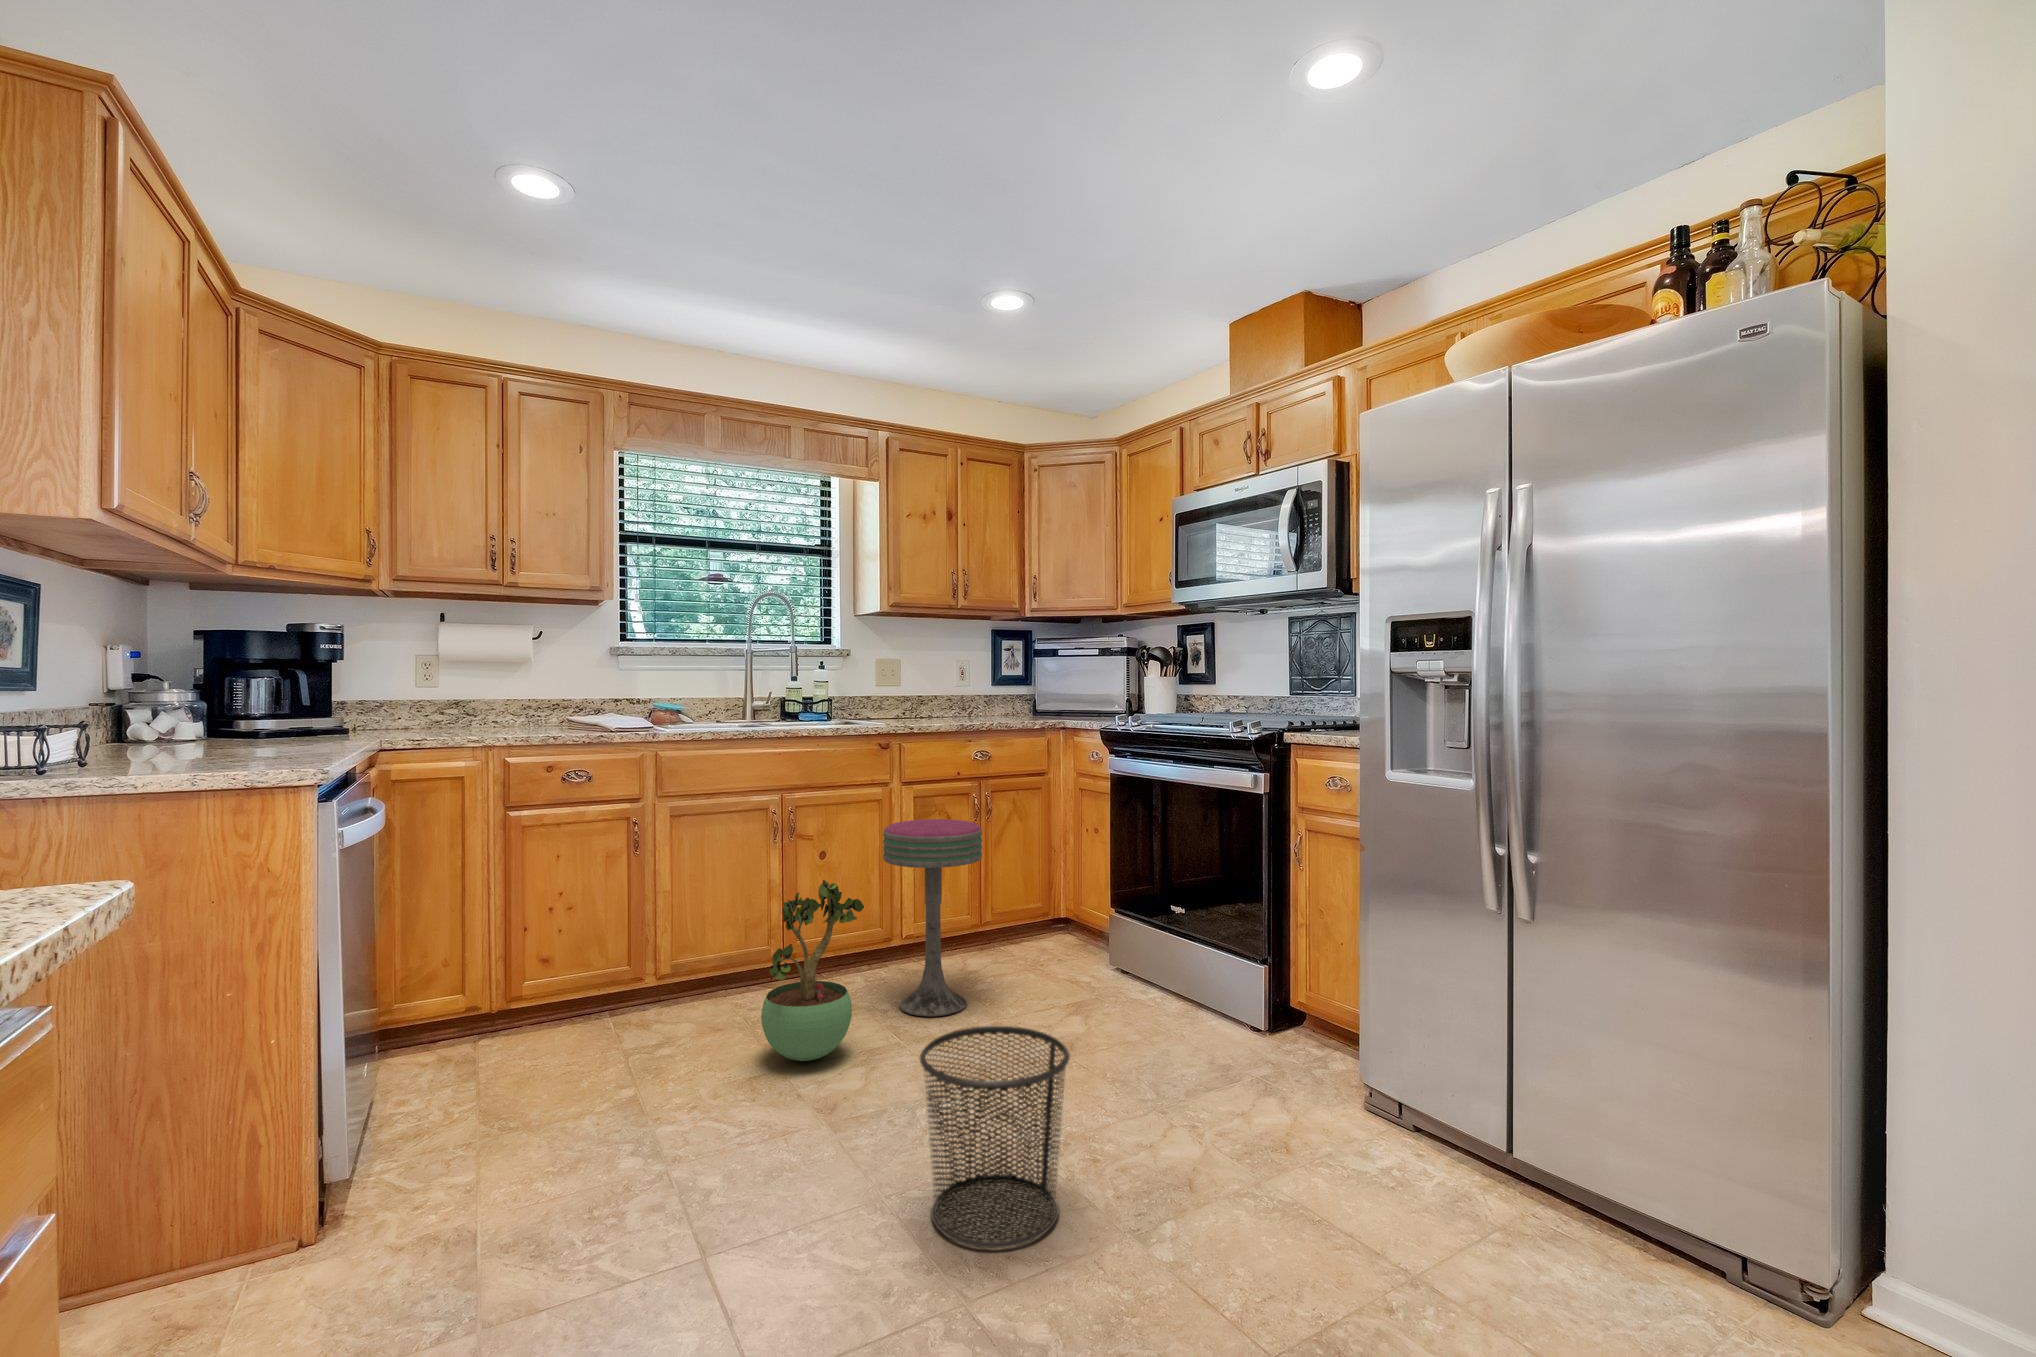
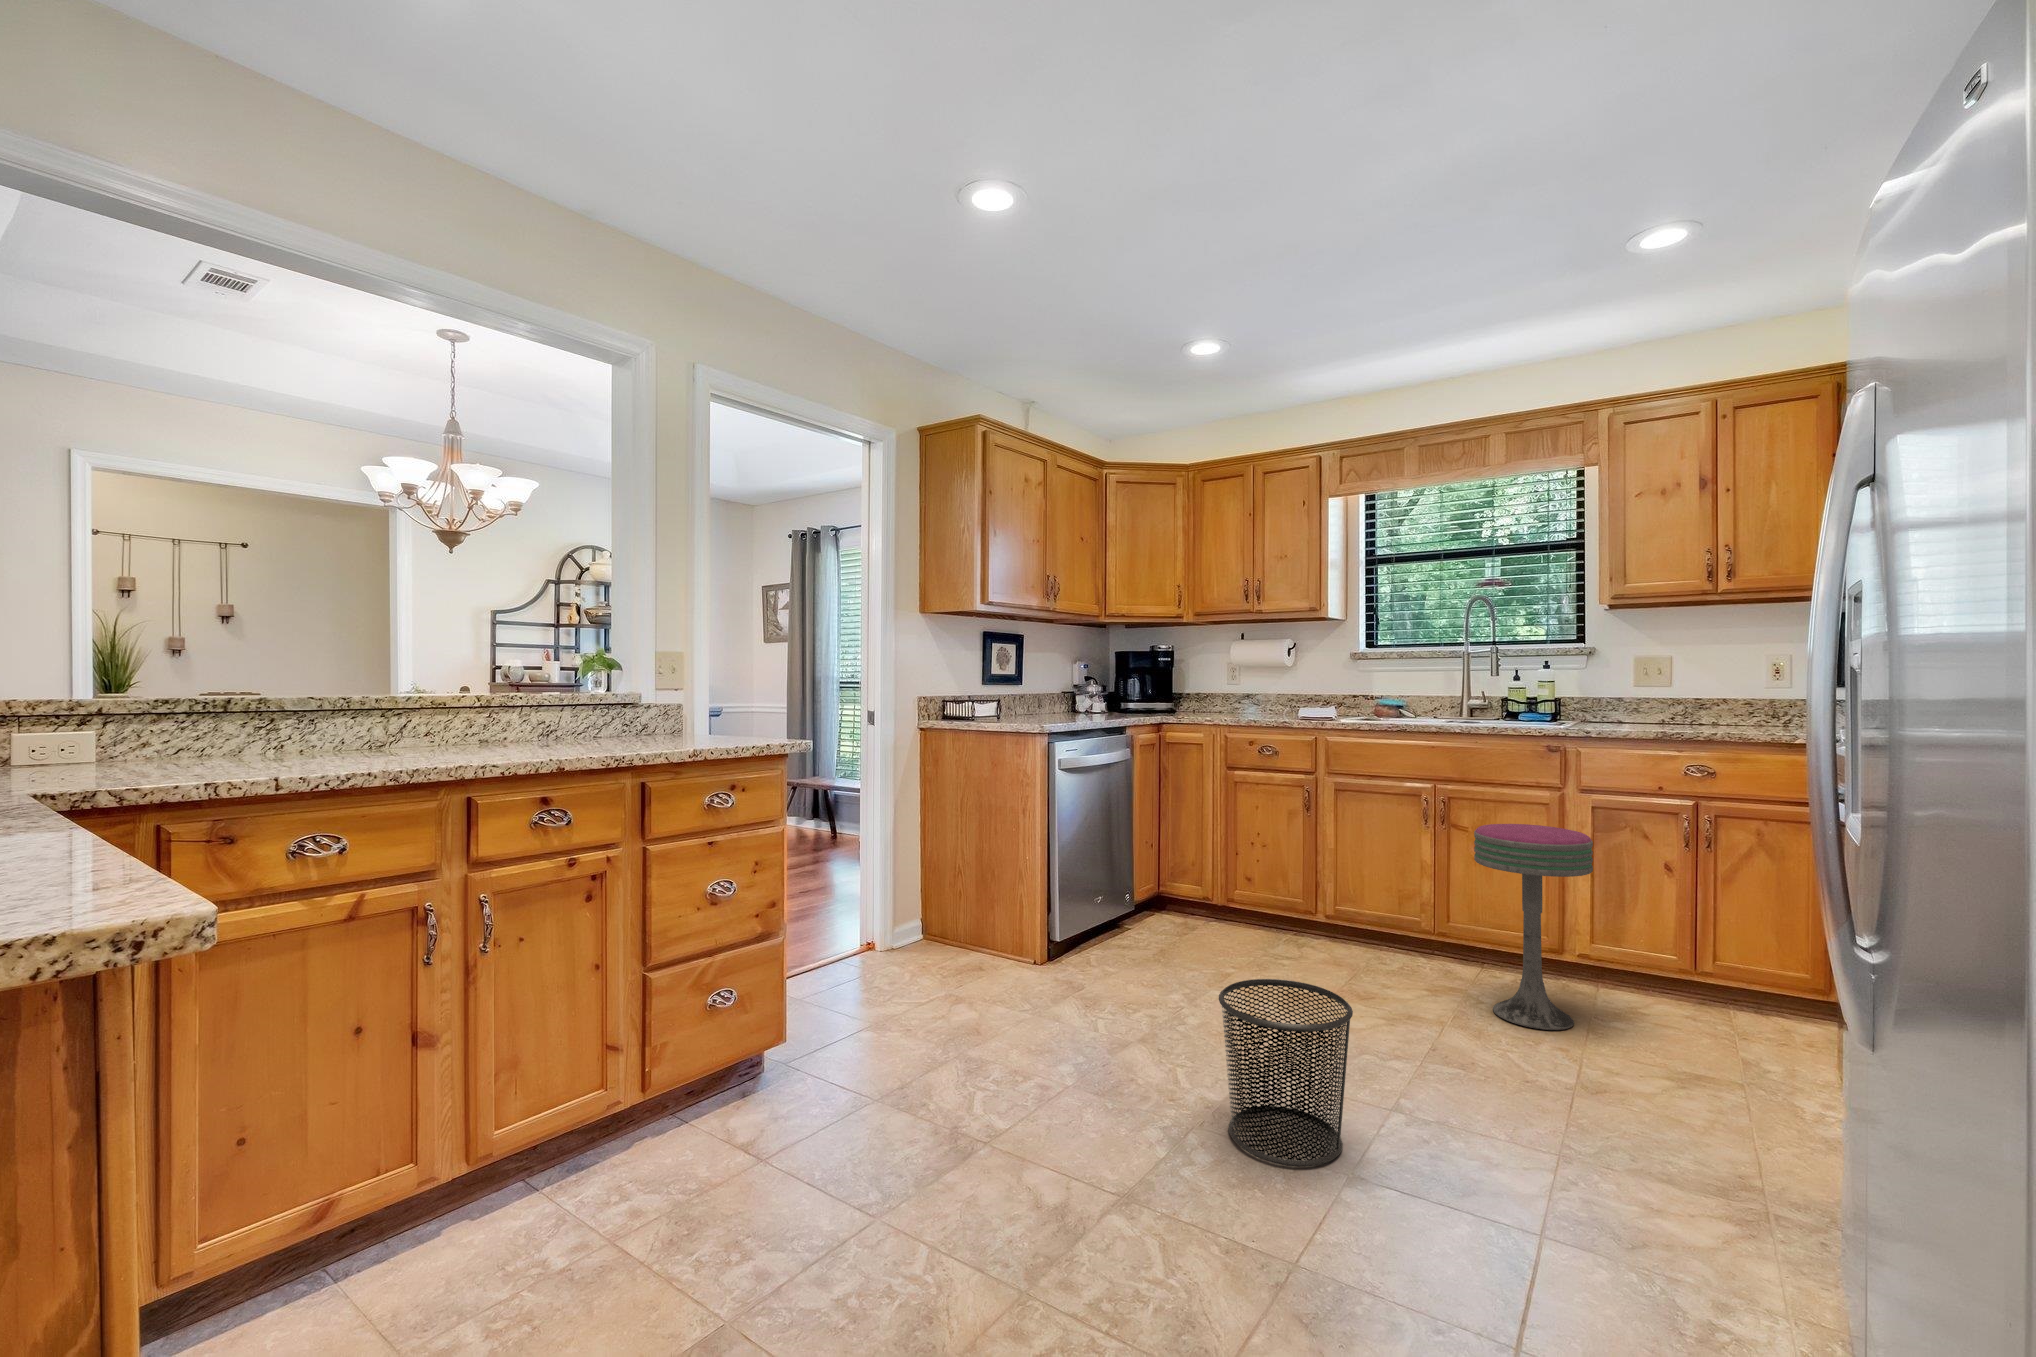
potted plant: present [761,880,864,1061] -> none [1309,855,1414,1006]

